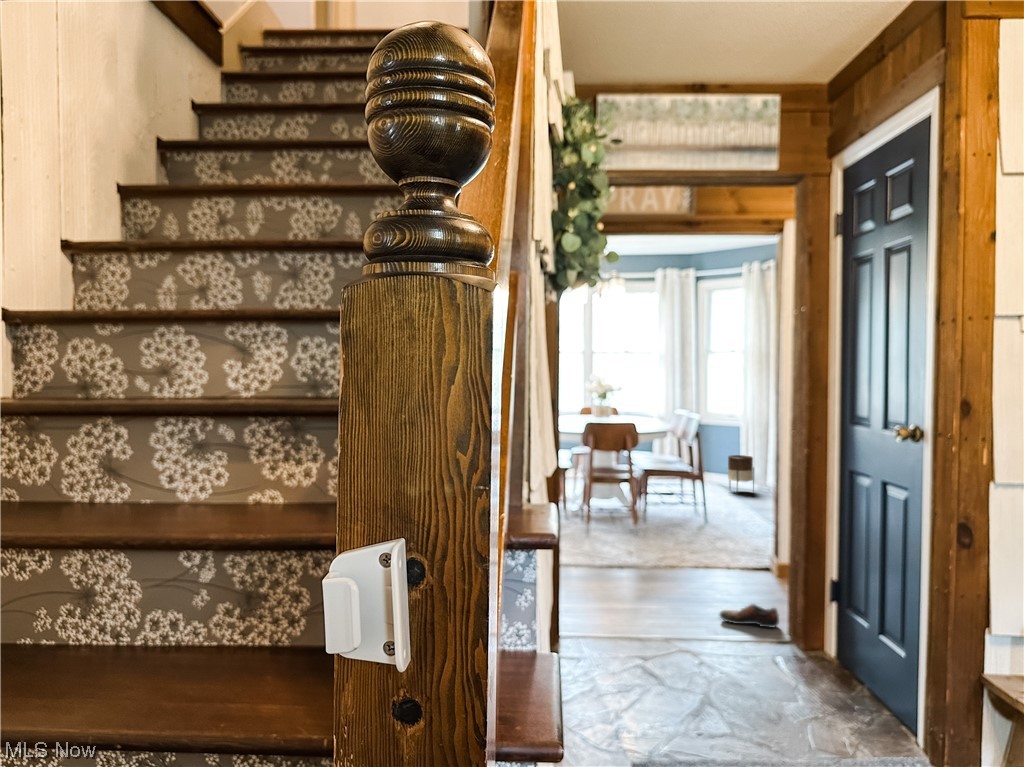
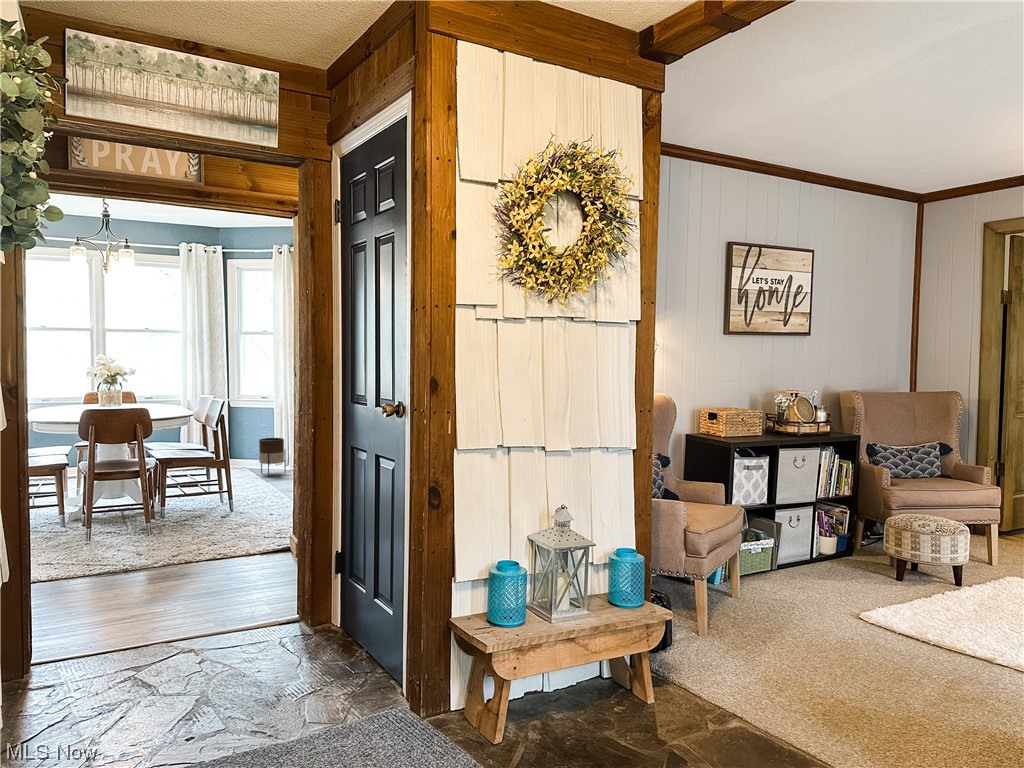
shoe: present [720,604,779,627] -> none [231,588,292,611]

